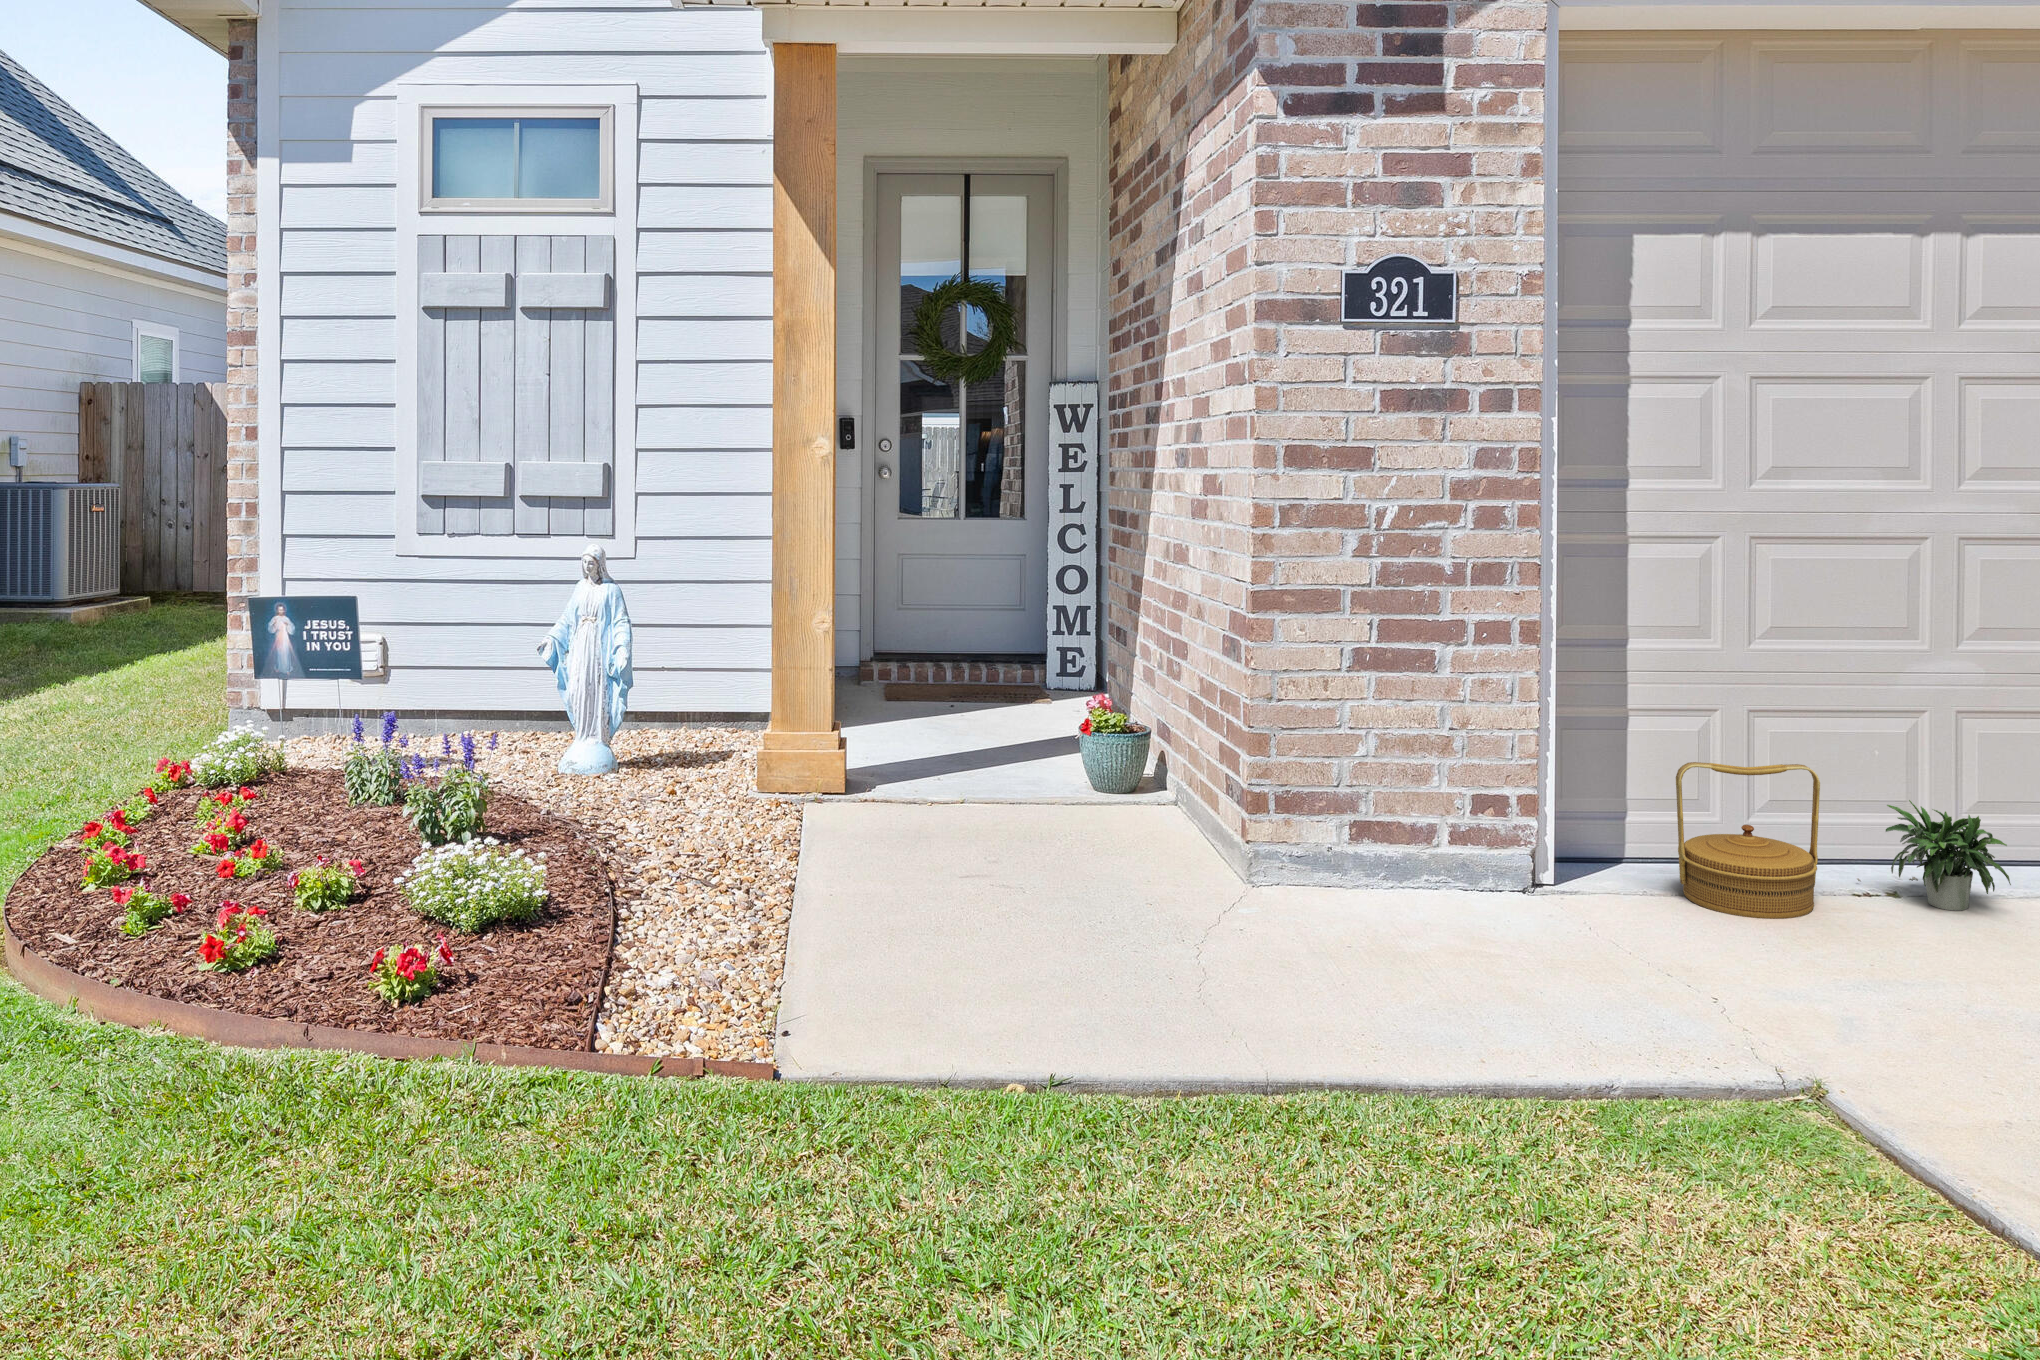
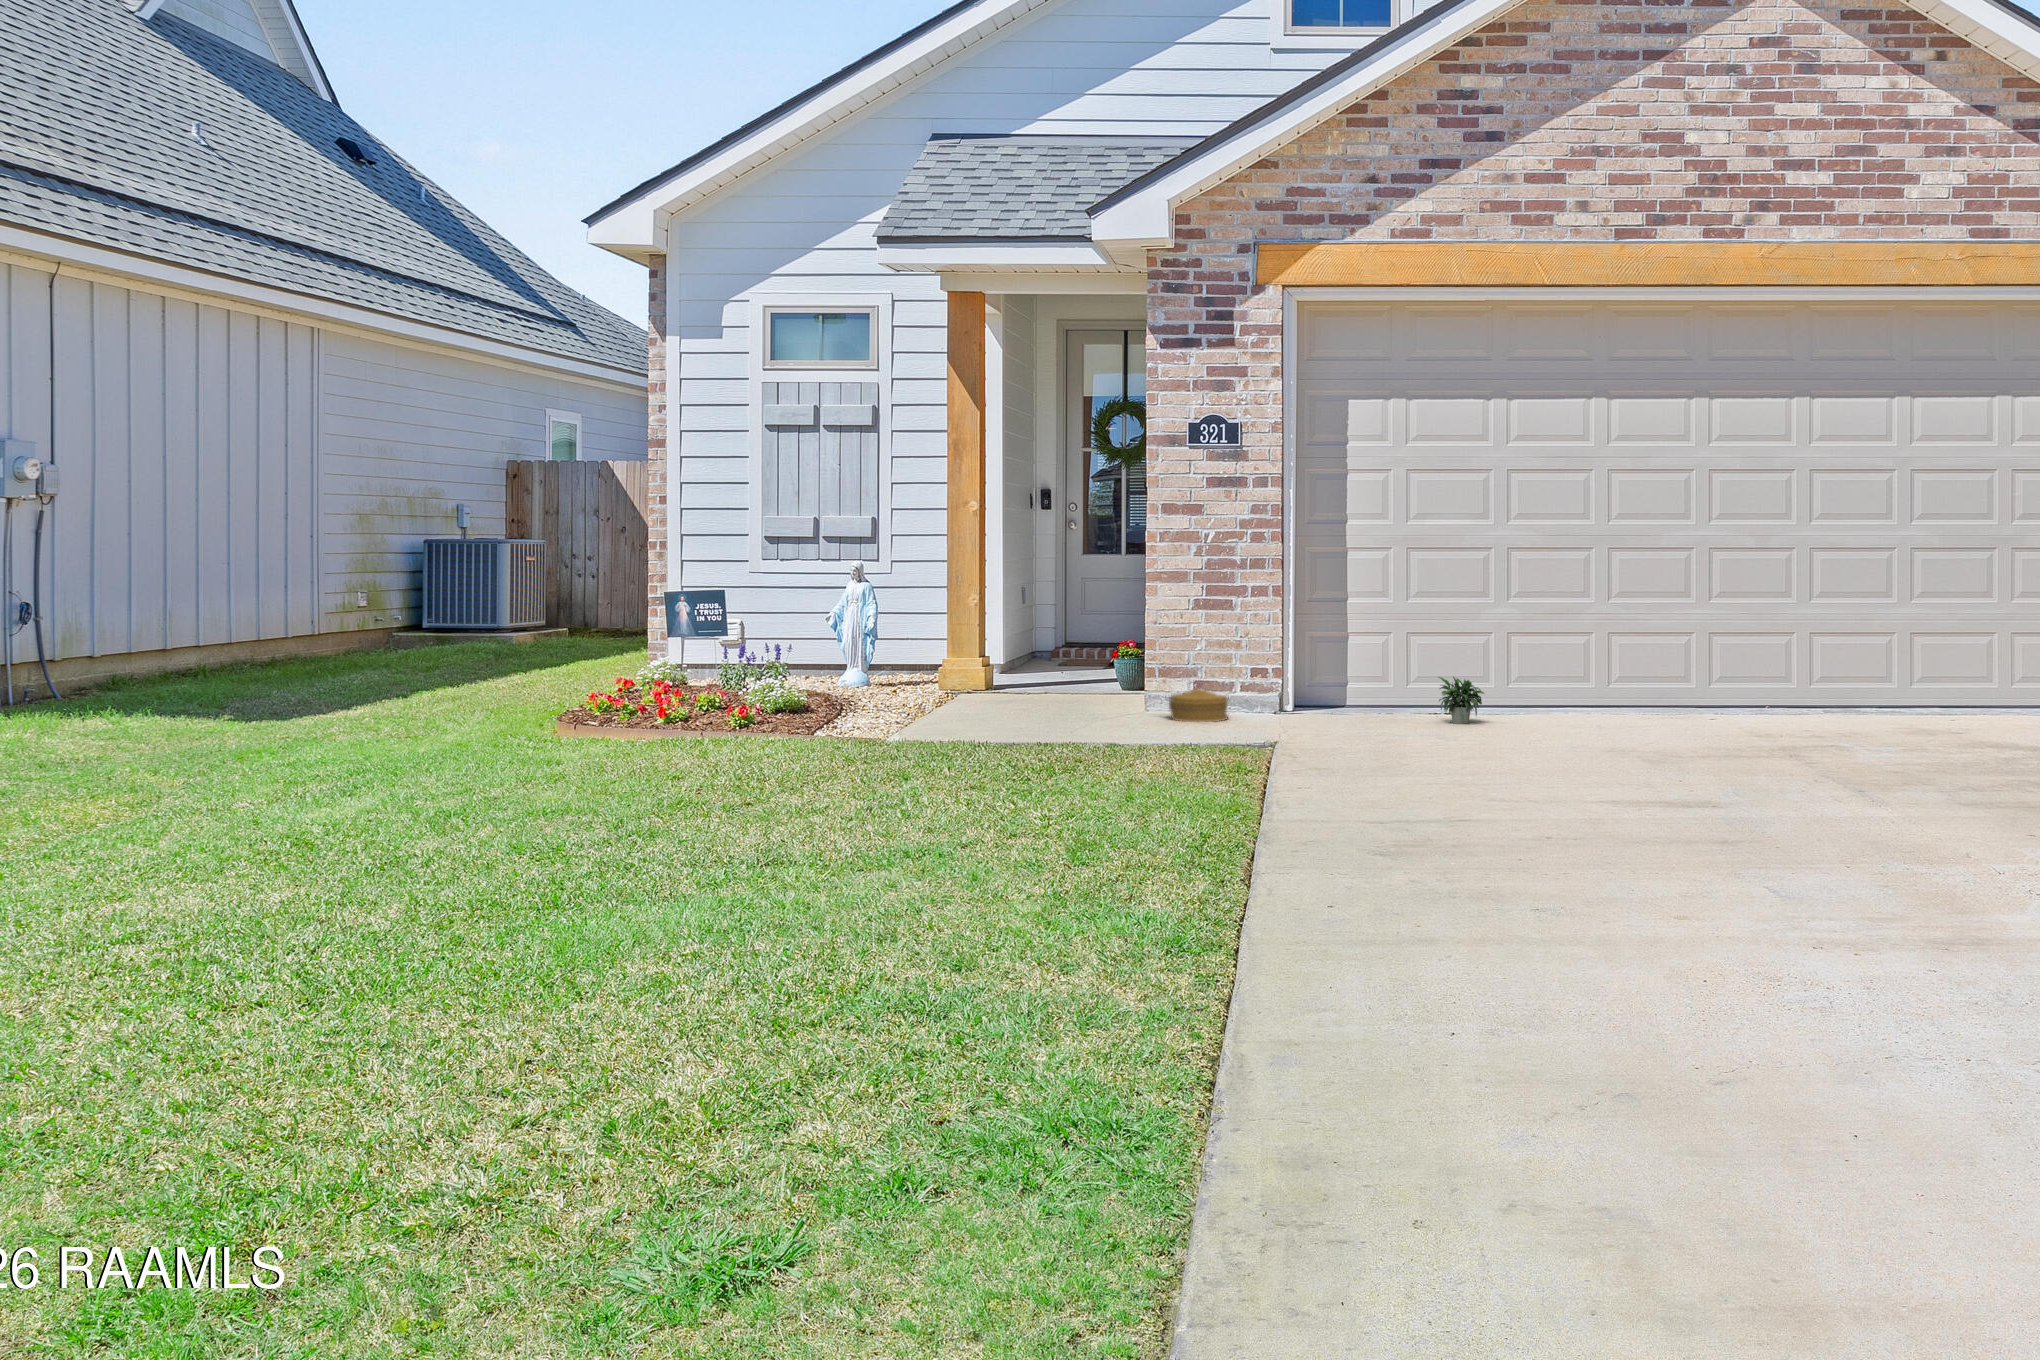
woven basket: present [1676,762,1820,919] -> present [1169,658,1233,722]

